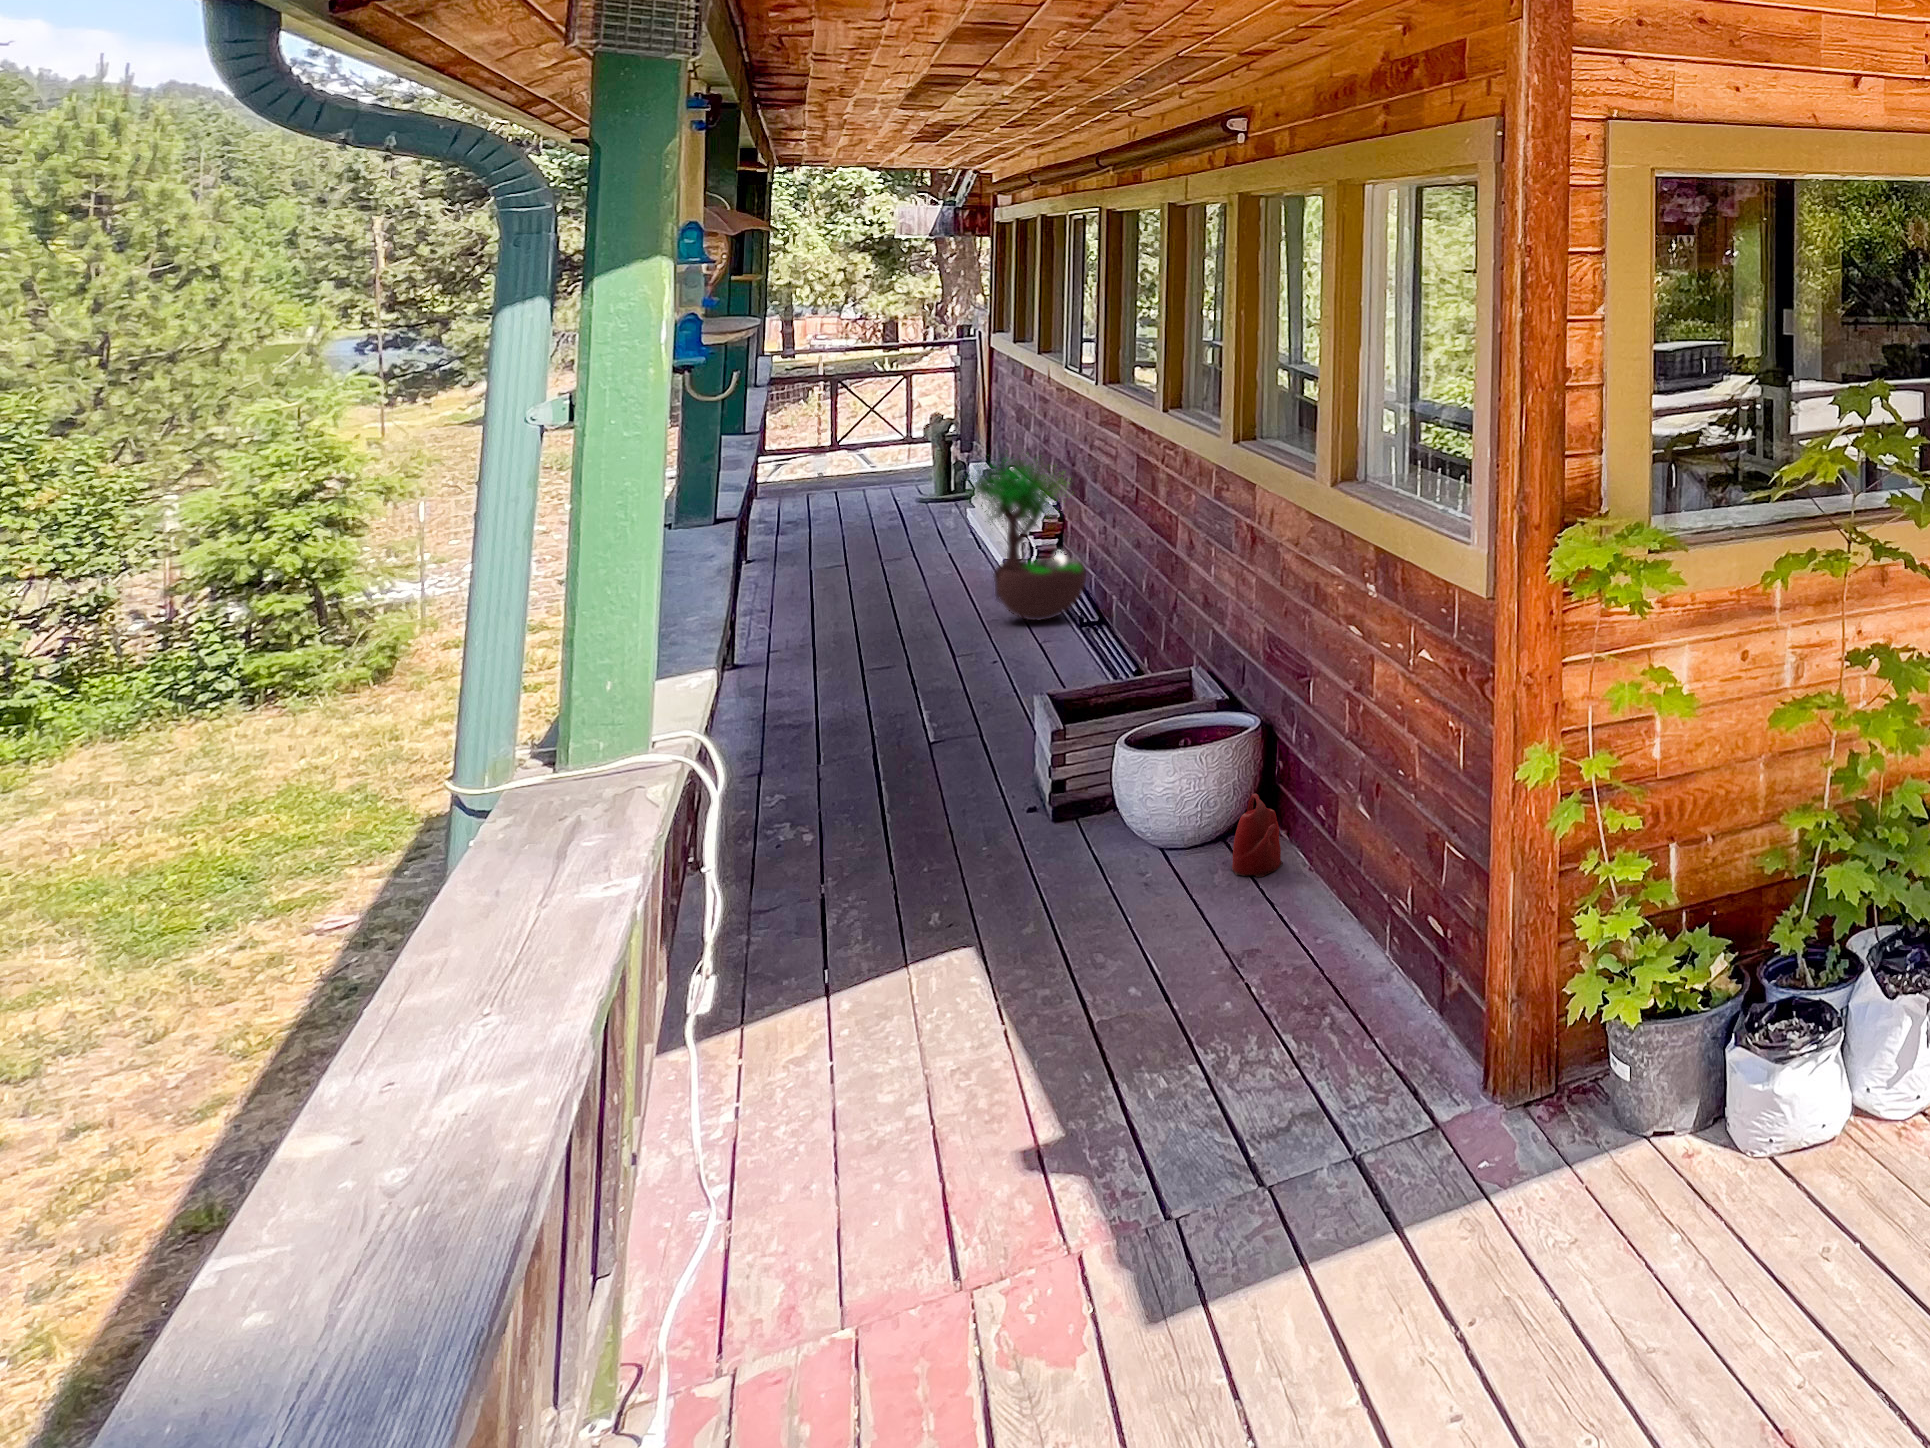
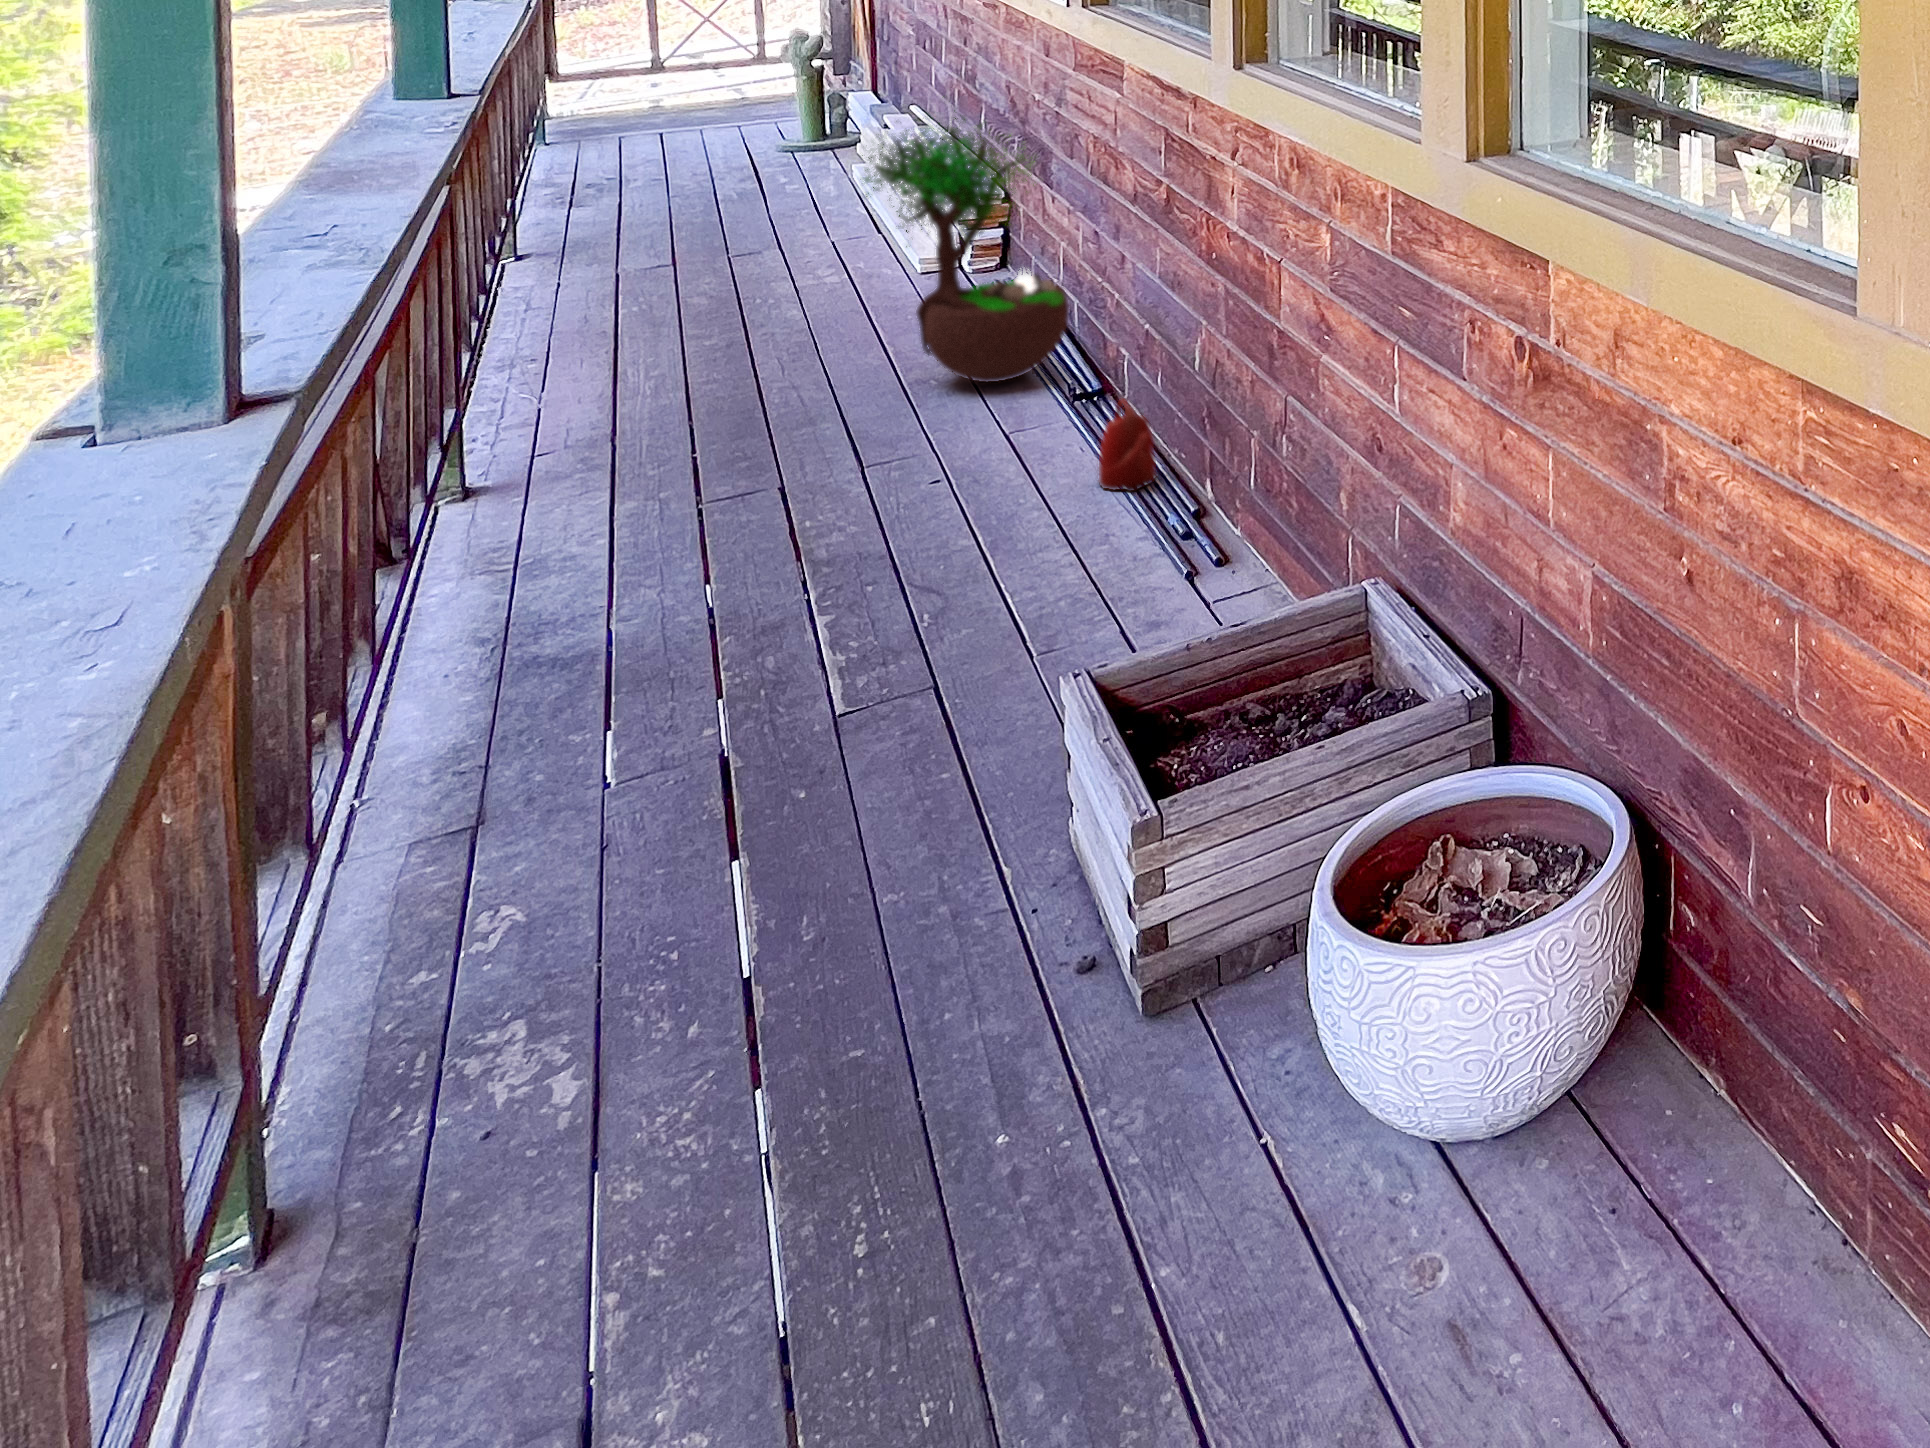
watering can: present [1232,793,1283,877] -> present [1099,399,1158,491]

